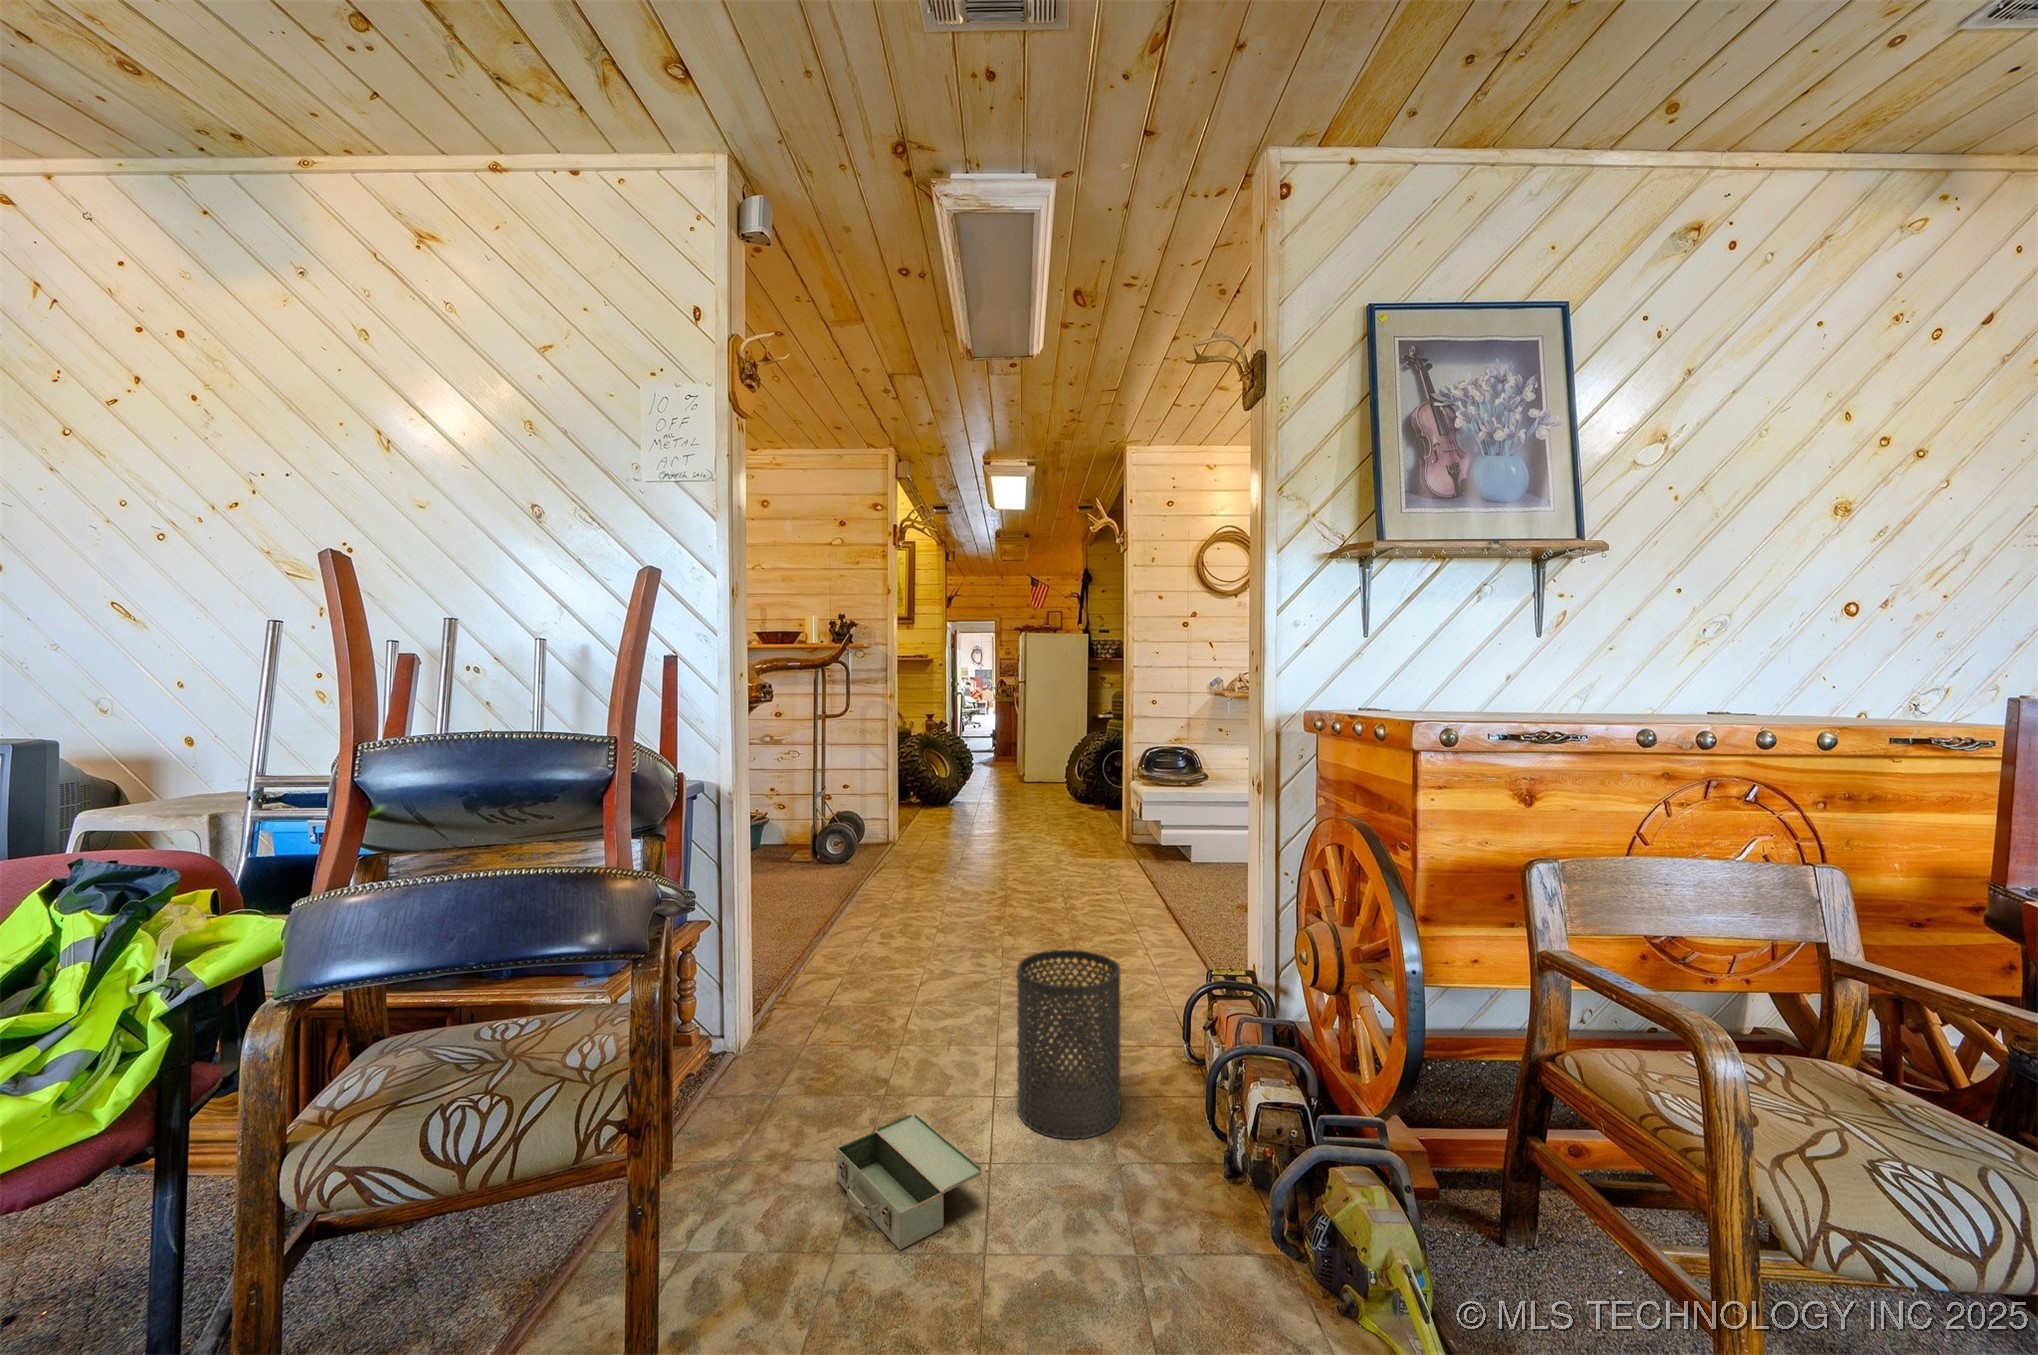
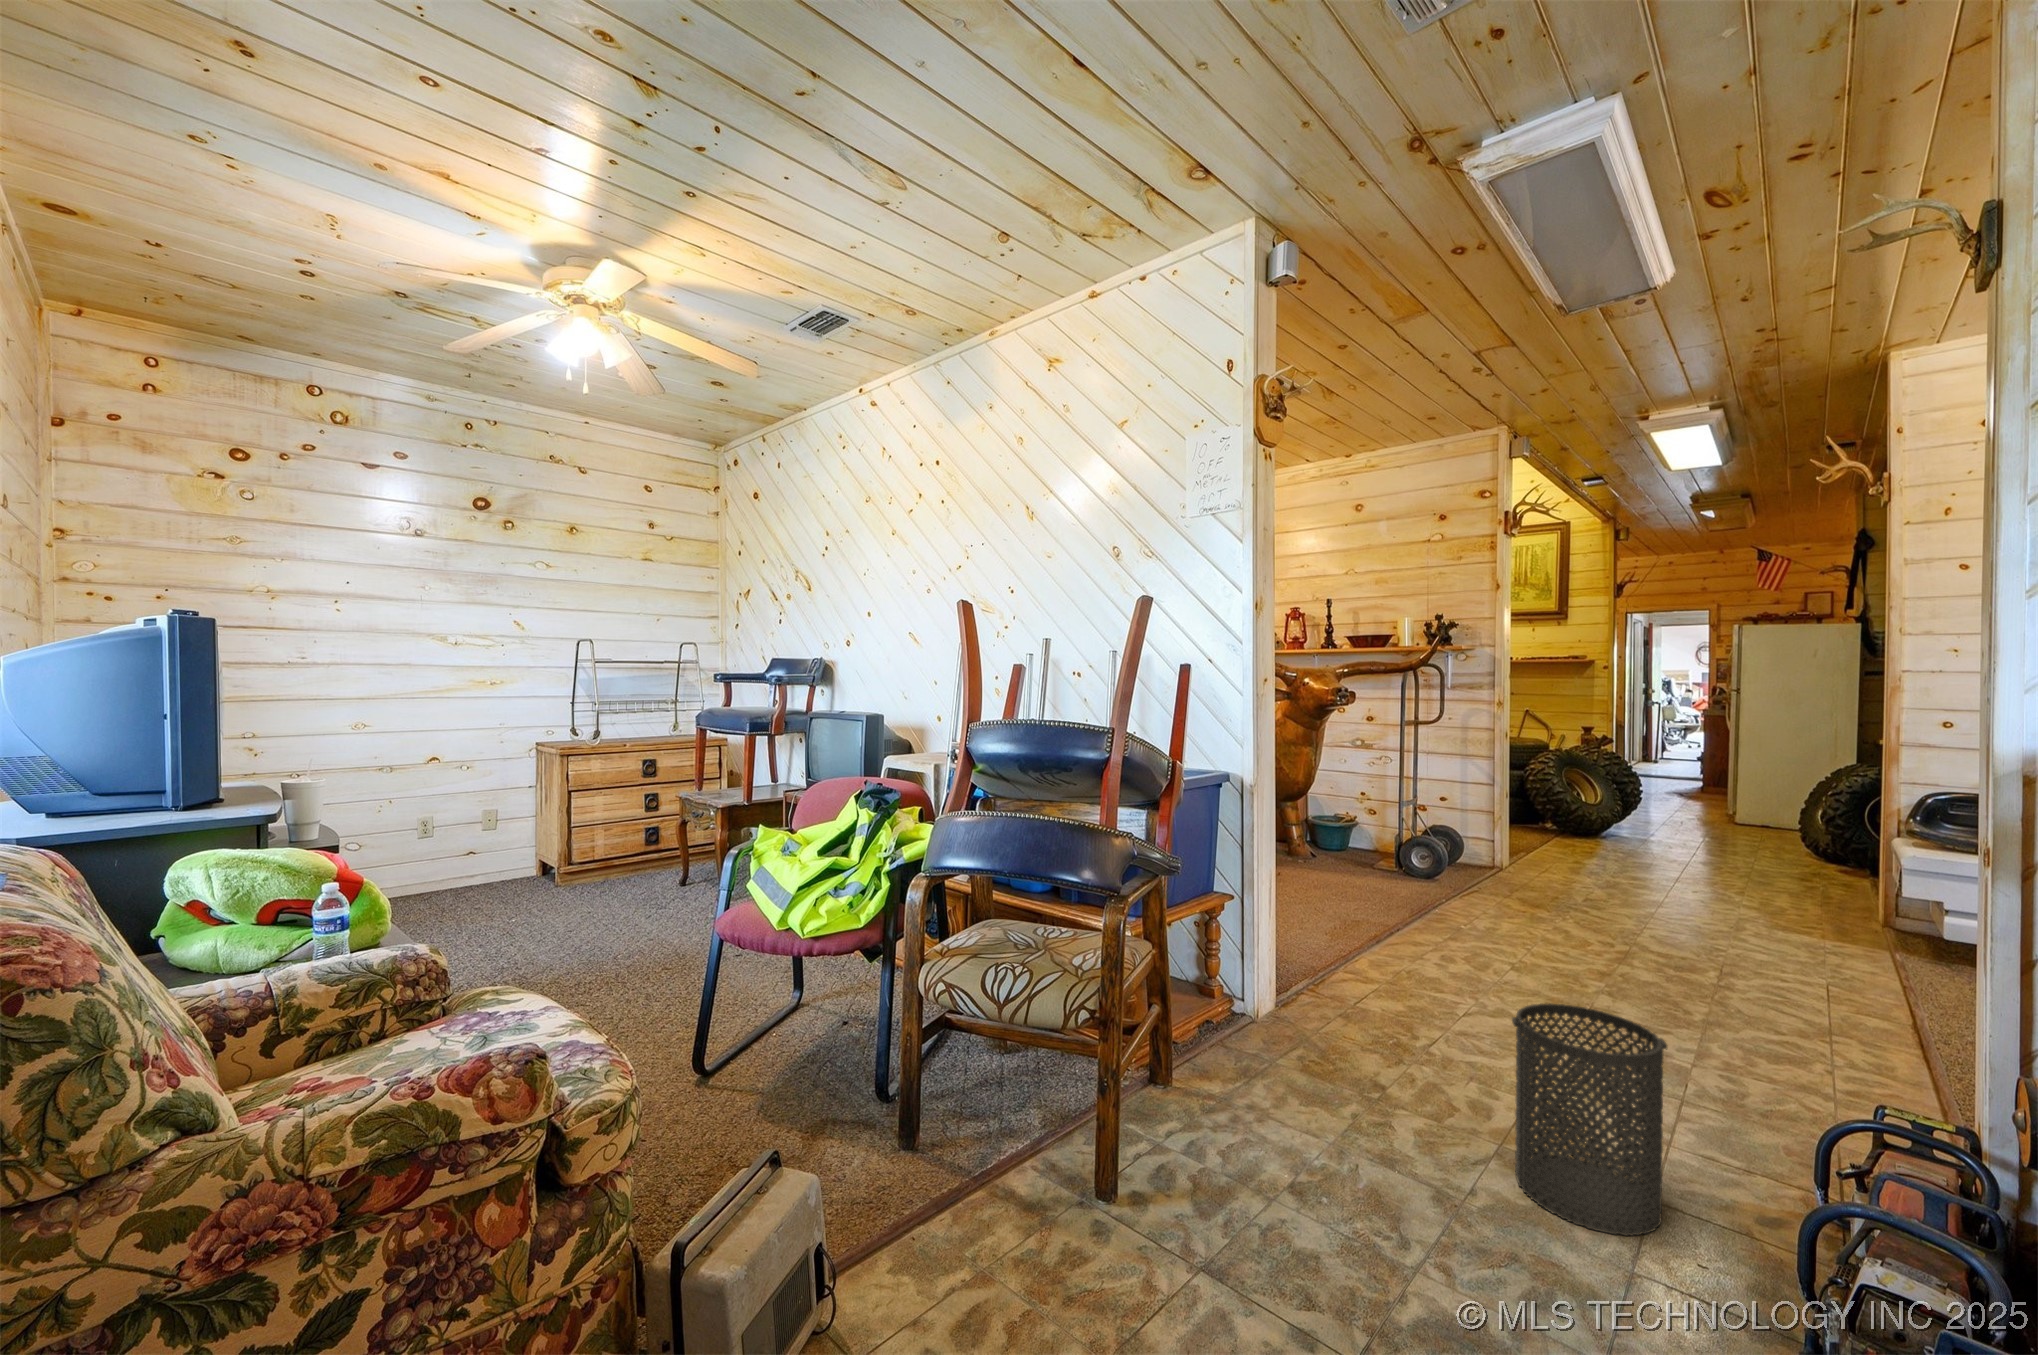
toolbox: present [836,1115,982,1250] -> none [1294,1118,1428,1229]

